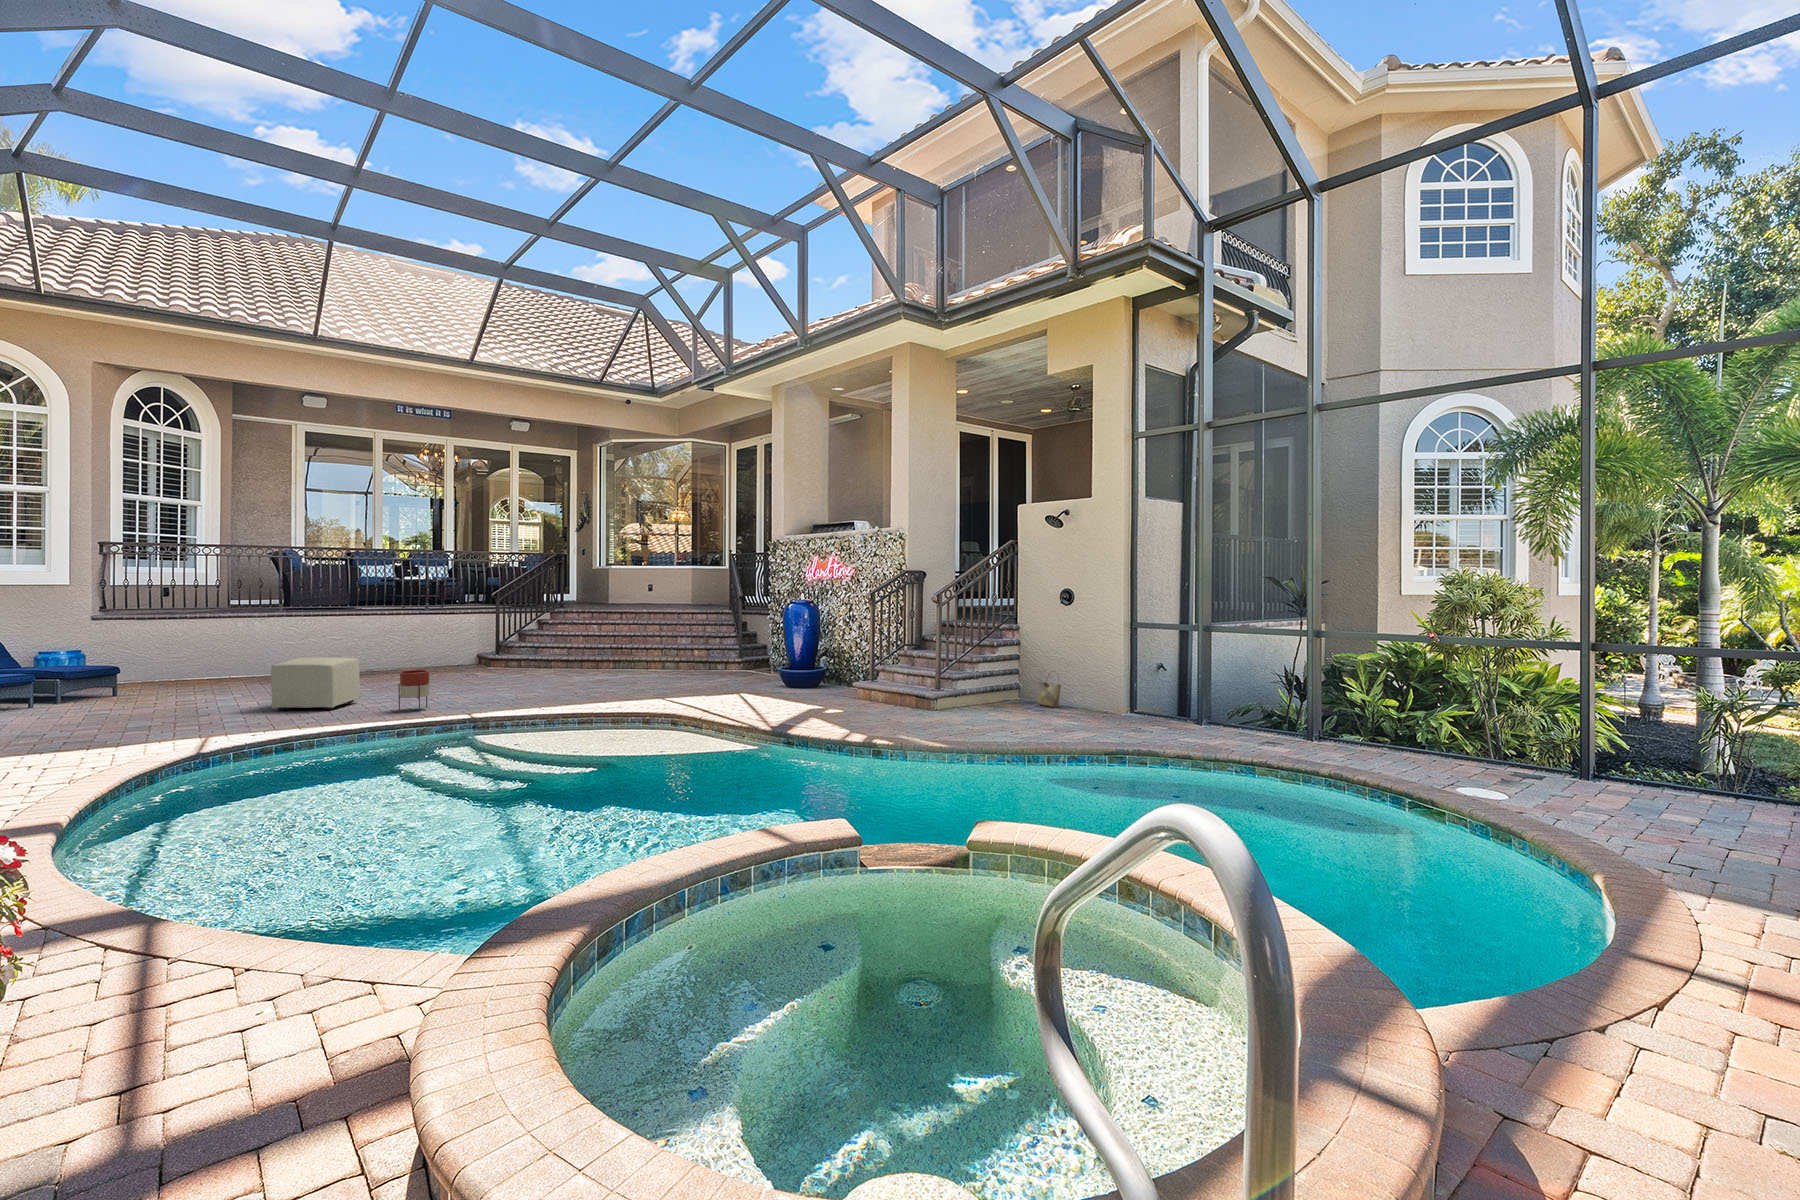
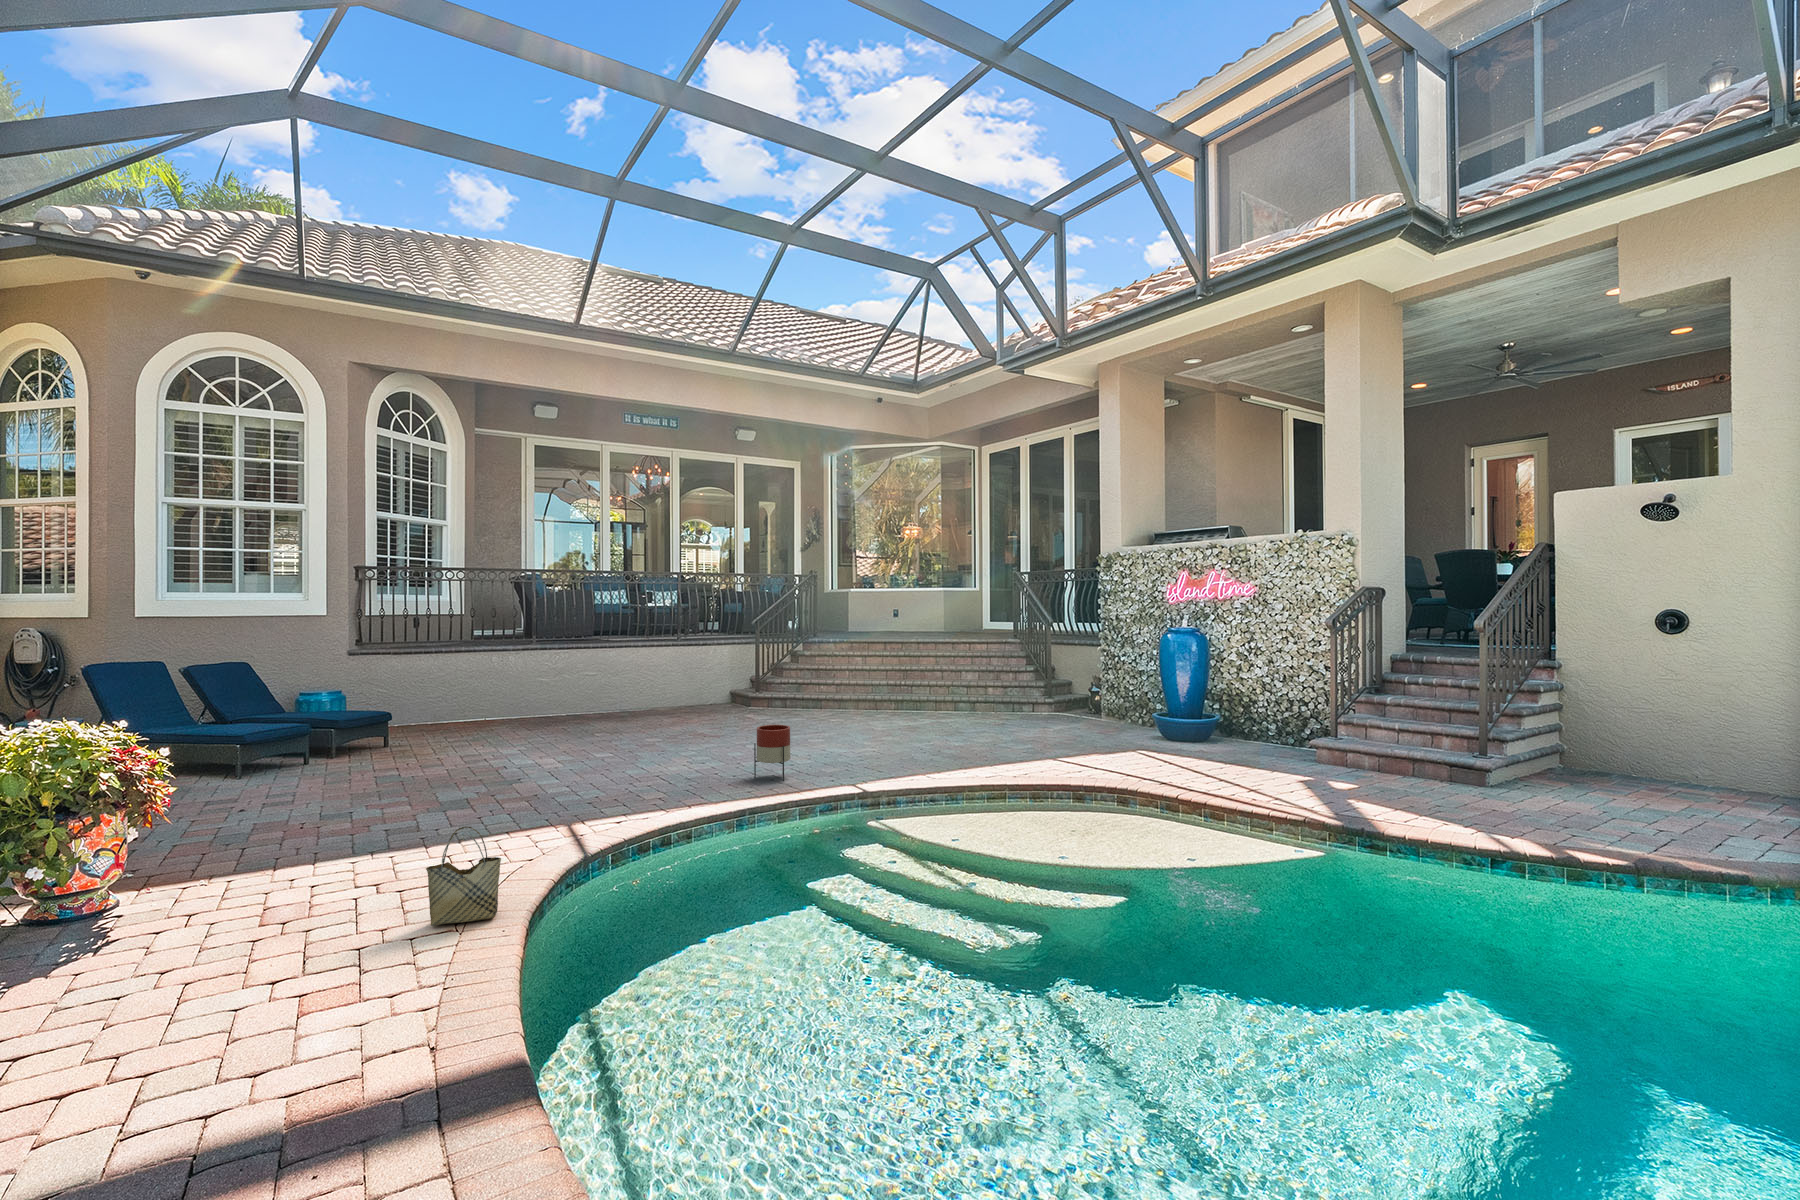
ottoman: present [271,657,360,711] -> none [599,708,689,778]
woven basket: present [1037,671,1061,707] -> present [426,826,501,926]

